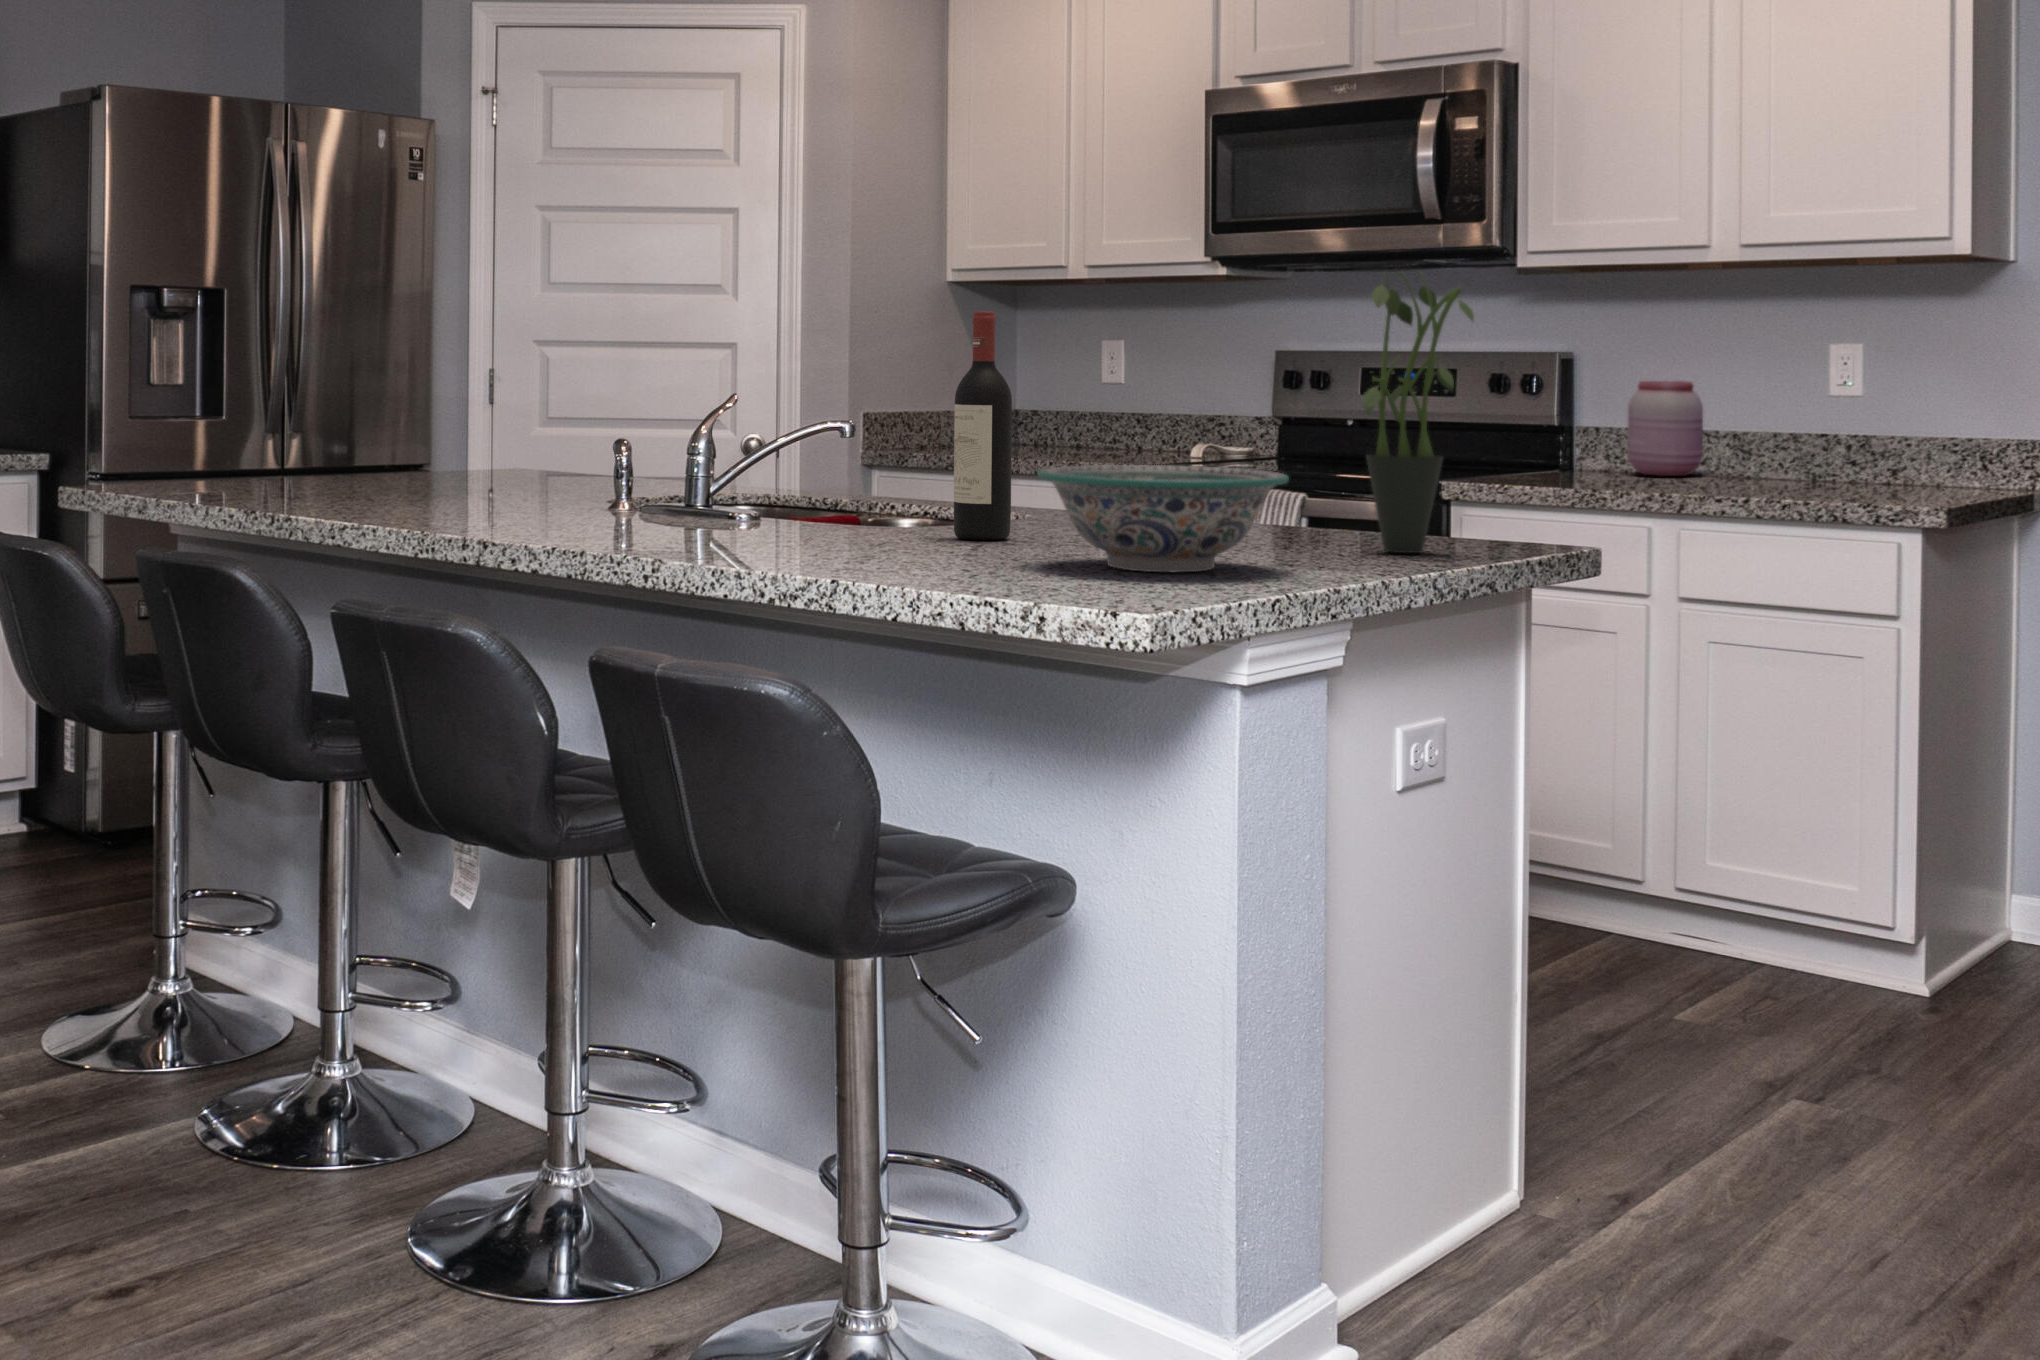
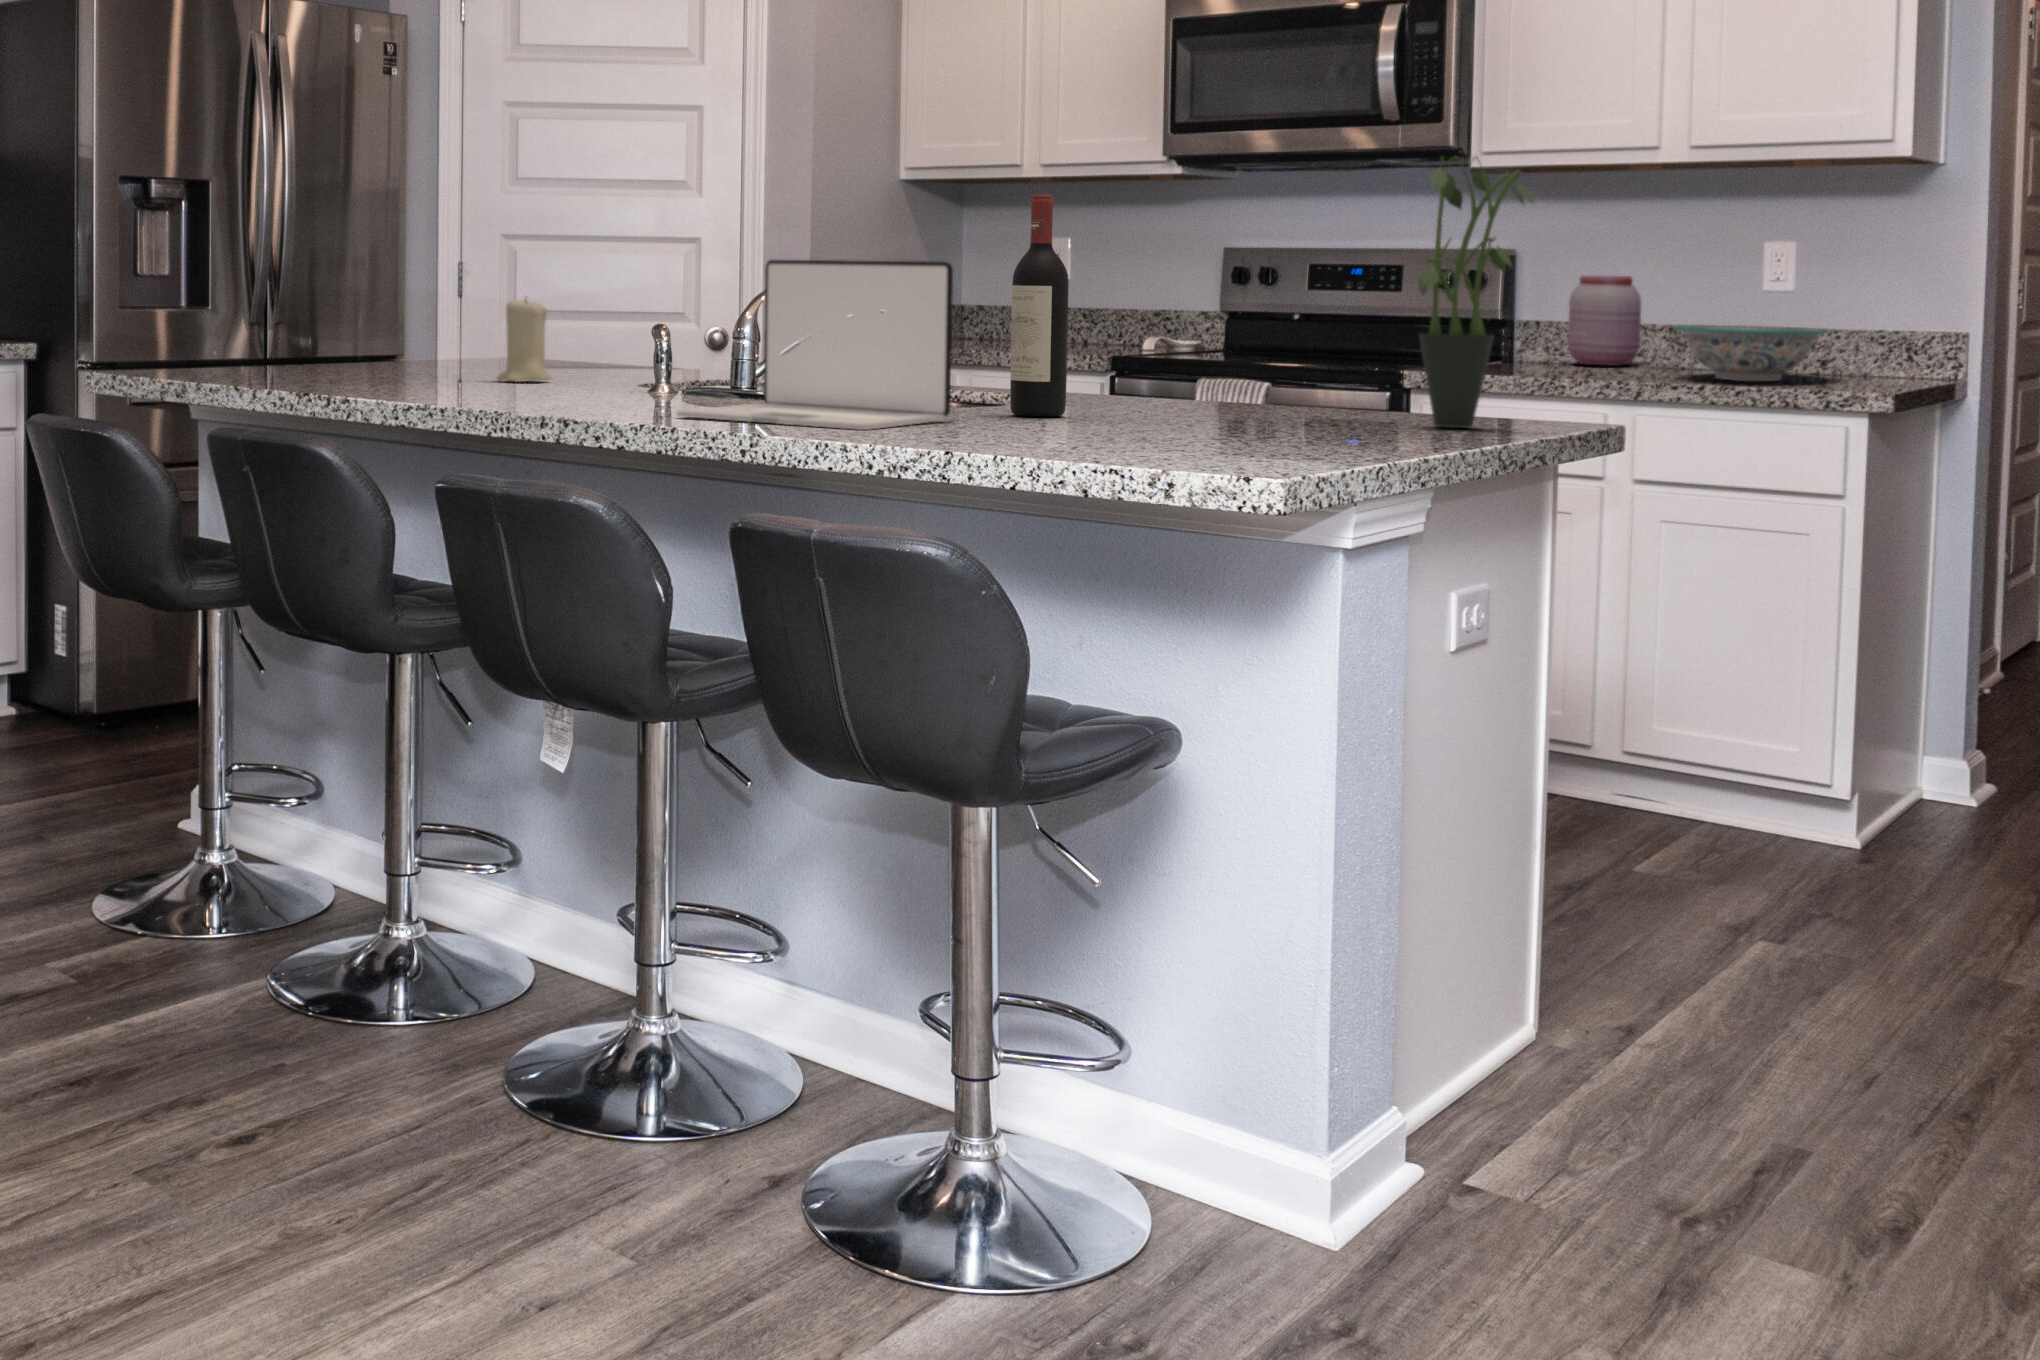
laptop: none [600,378,881,556] -> present [677,260,953,430]
candle: none [473,410,529,498] -> present [497,299,551,382]
decorative bowl: present [1037,465,1289,572] -> present [1674,325,1828,381]

